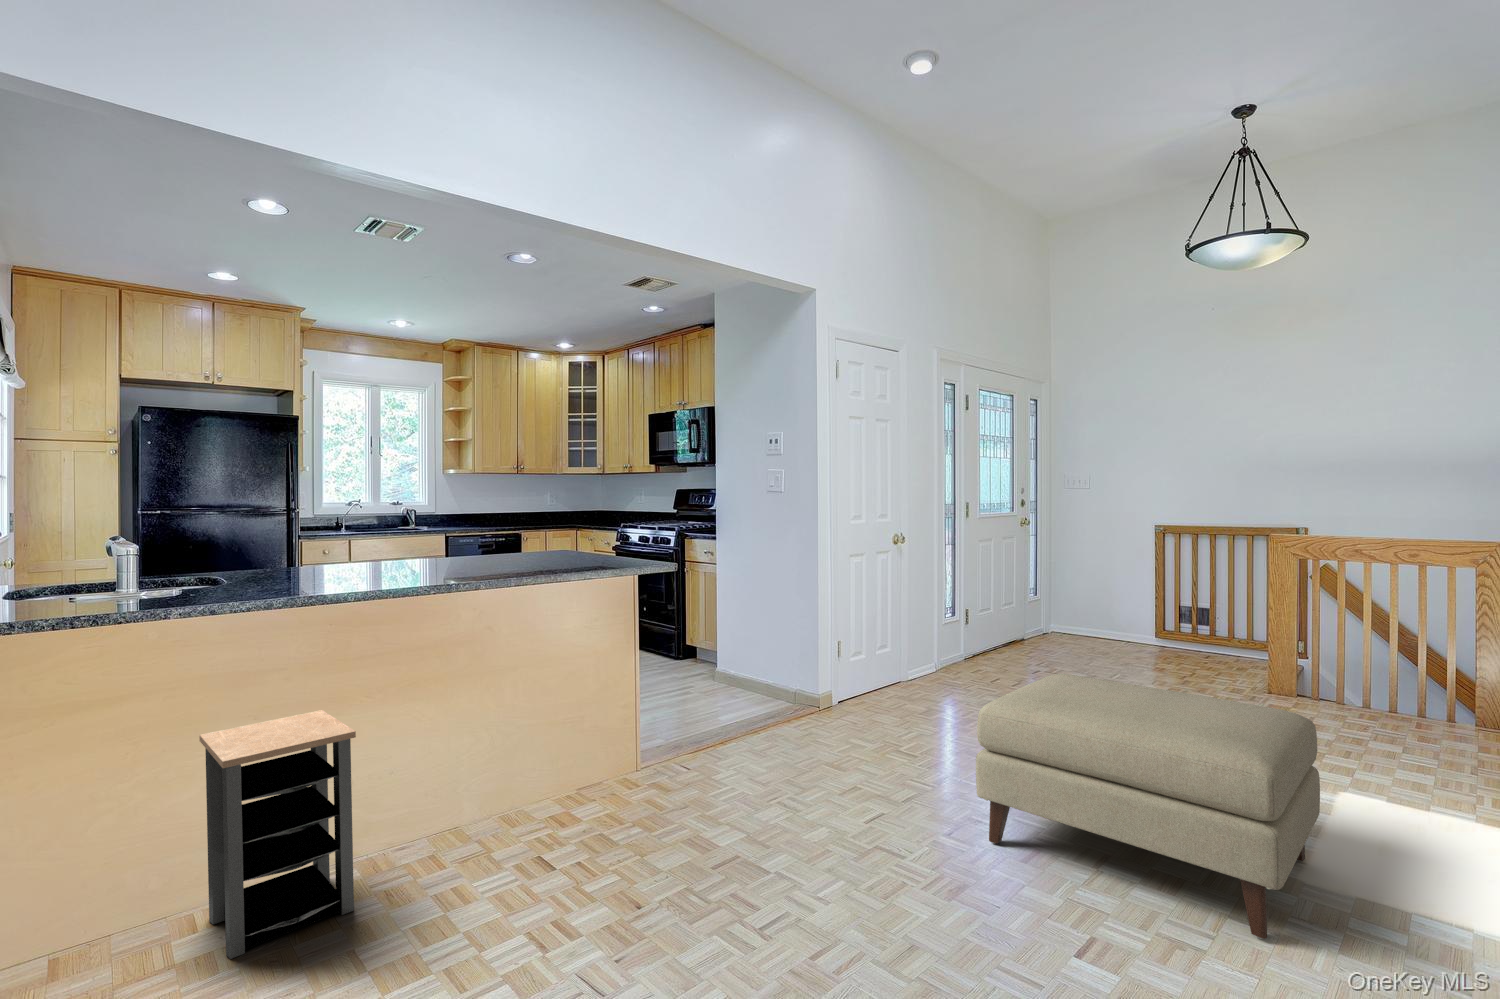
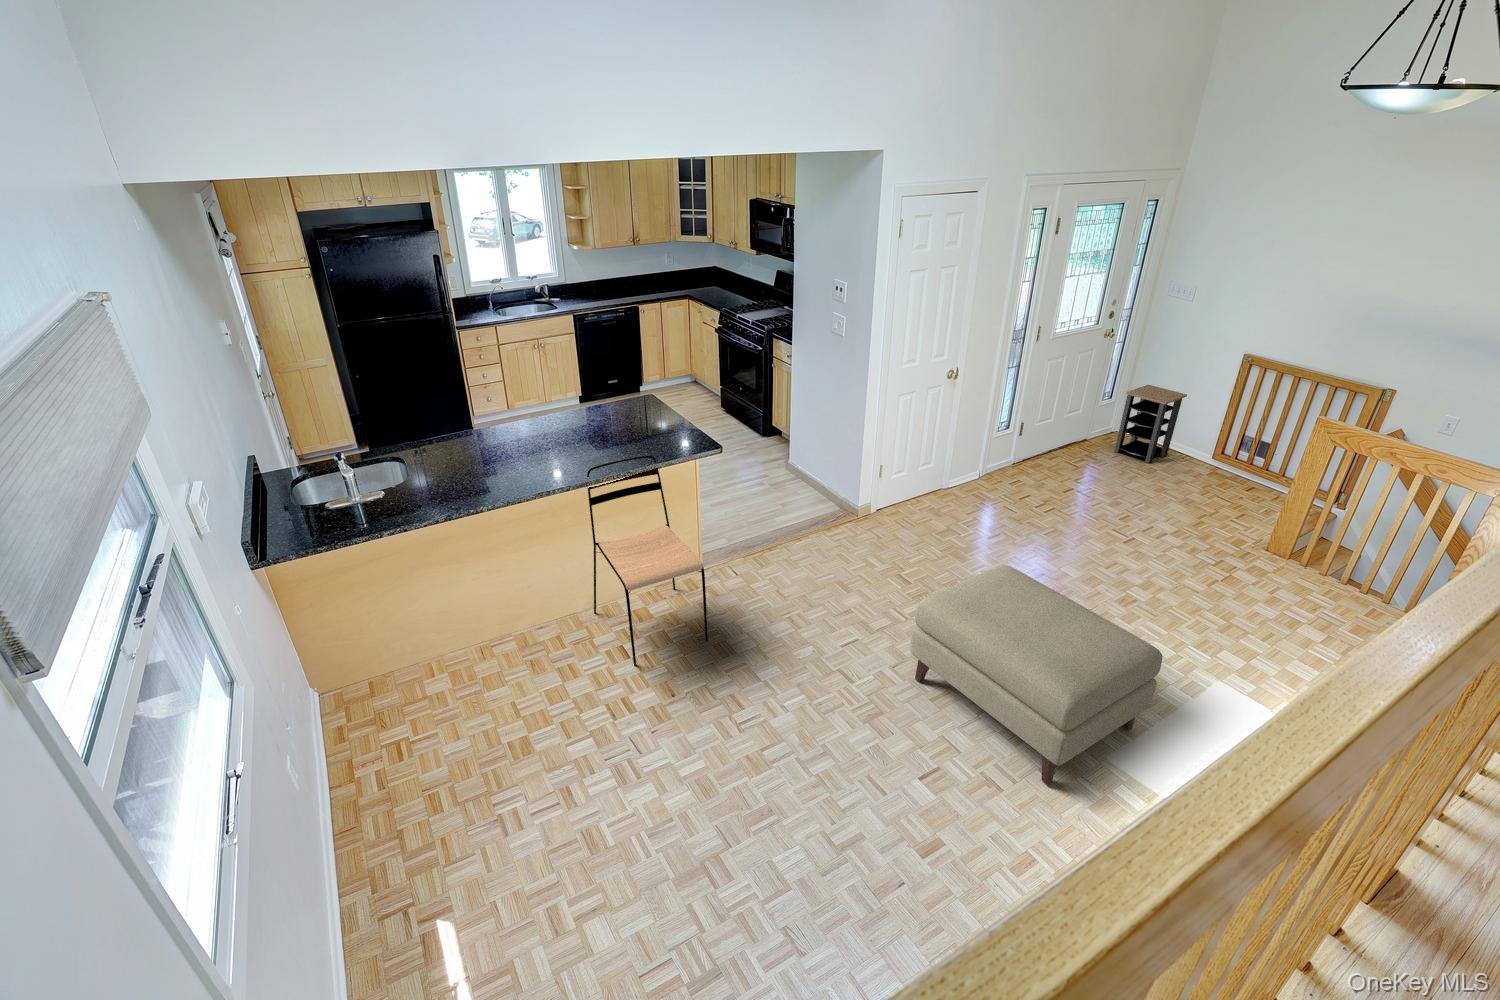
dining chair: none [487,574,673,876] -> present [587,455,708,666]
side table: present [199,710,356,959] -> present [1114,385,1187,464]

